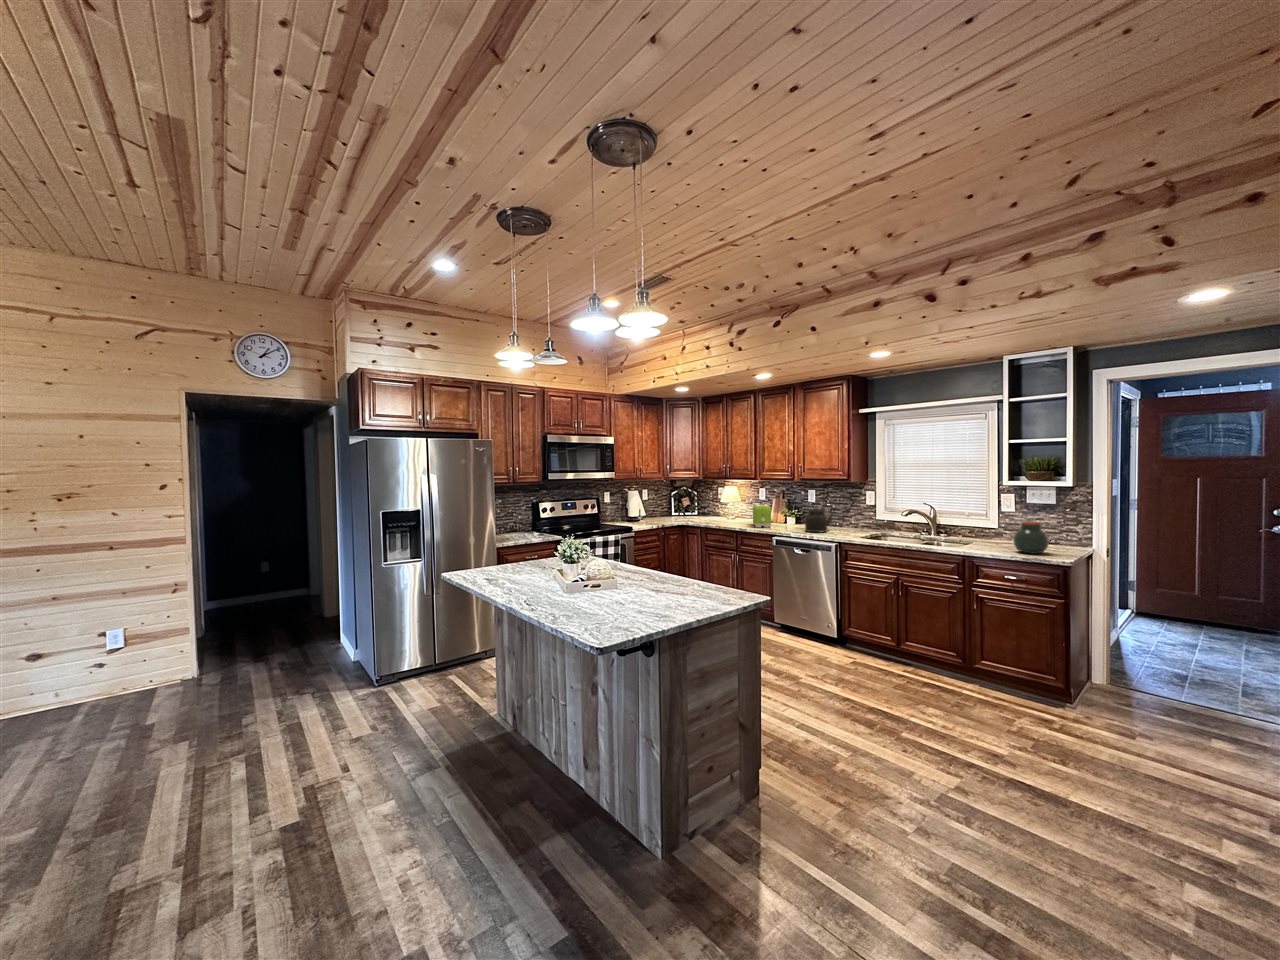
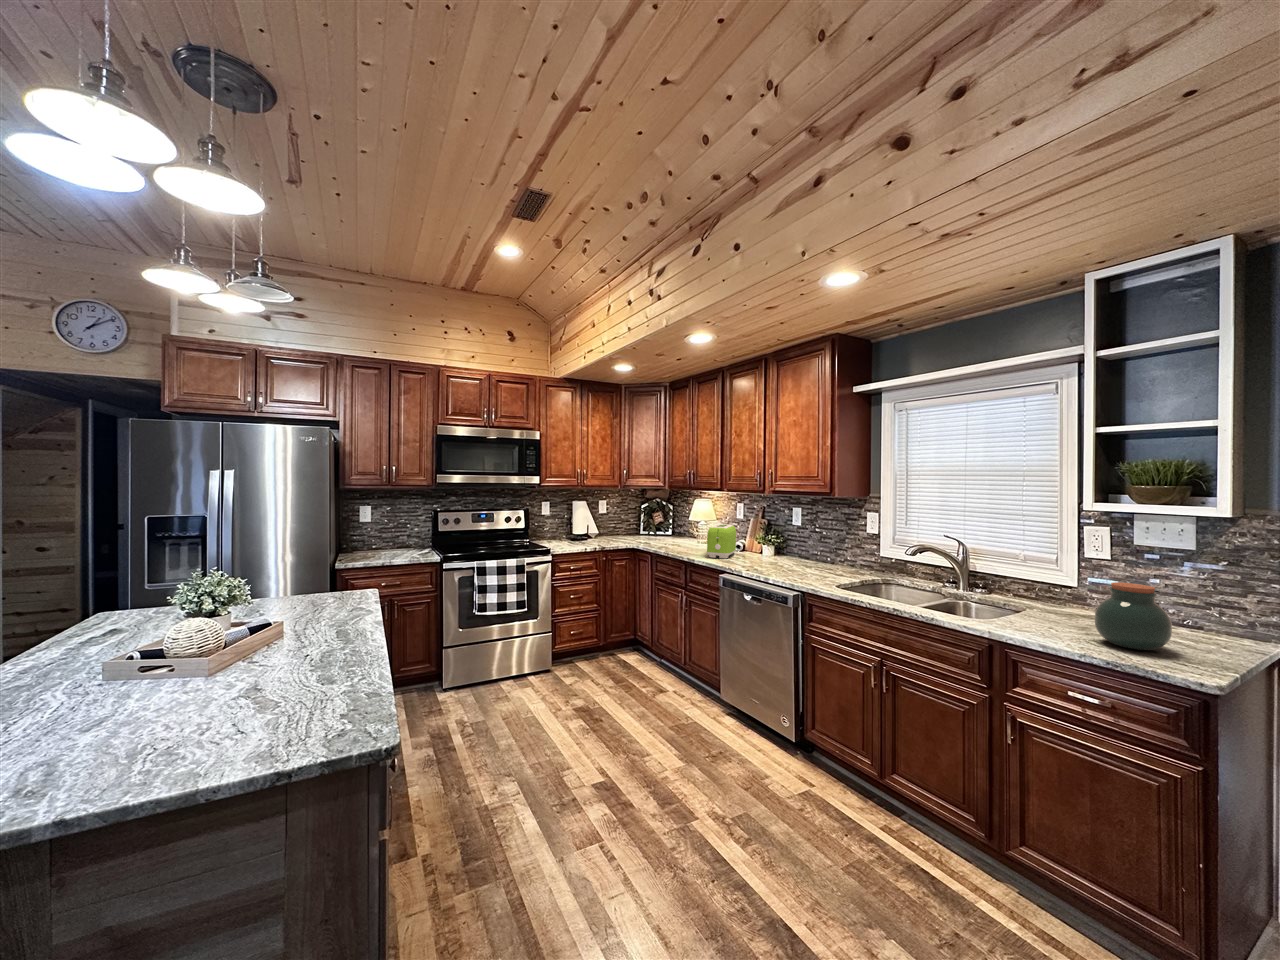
kettle: present [805,503,833,532] -> none [767,524,813,572]

